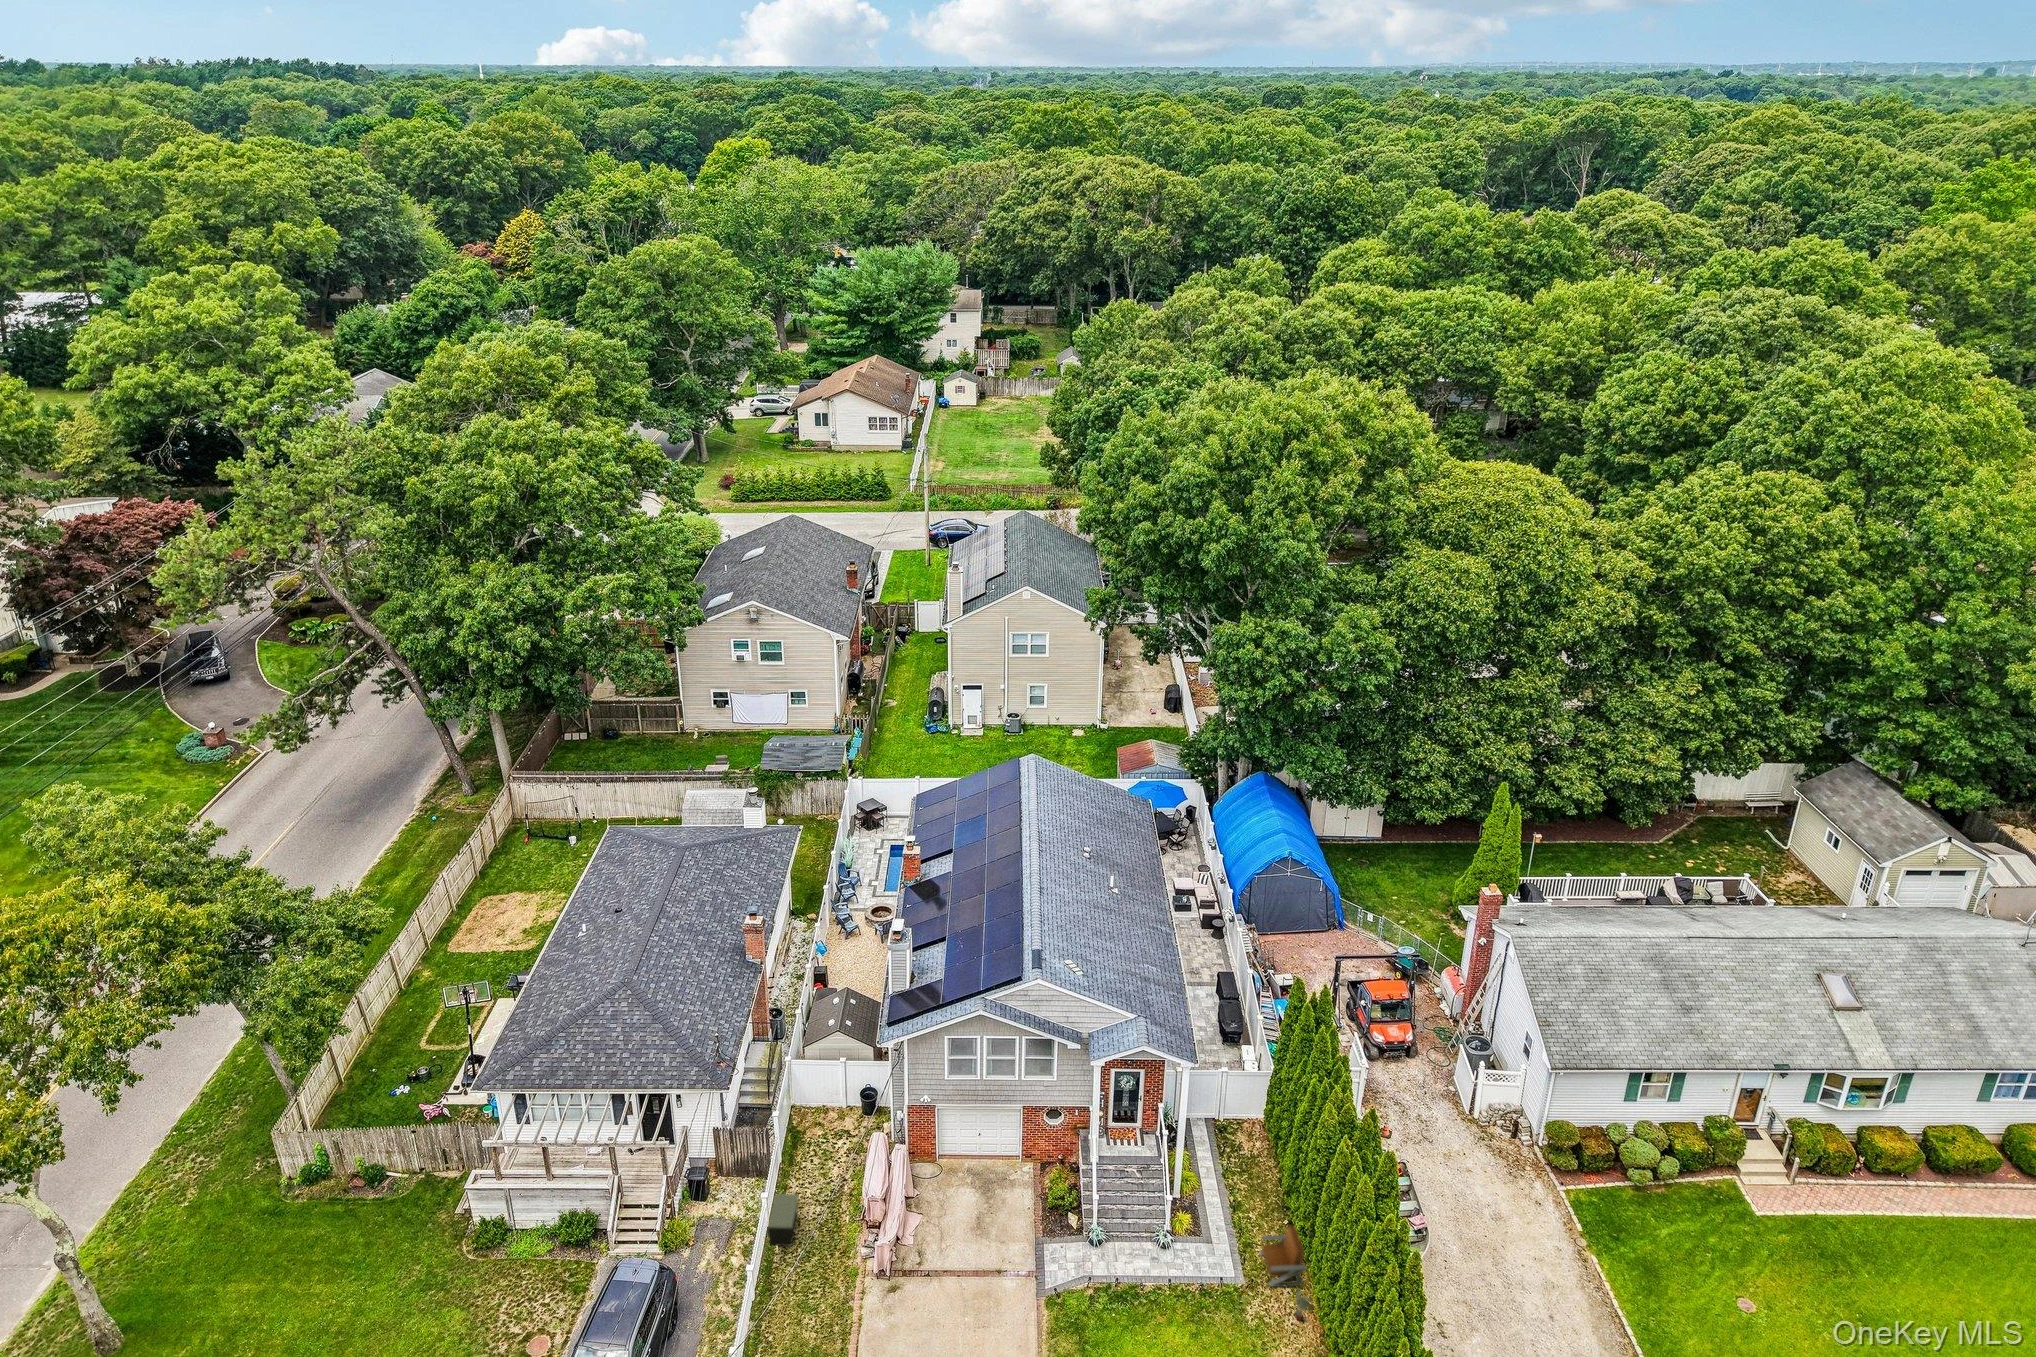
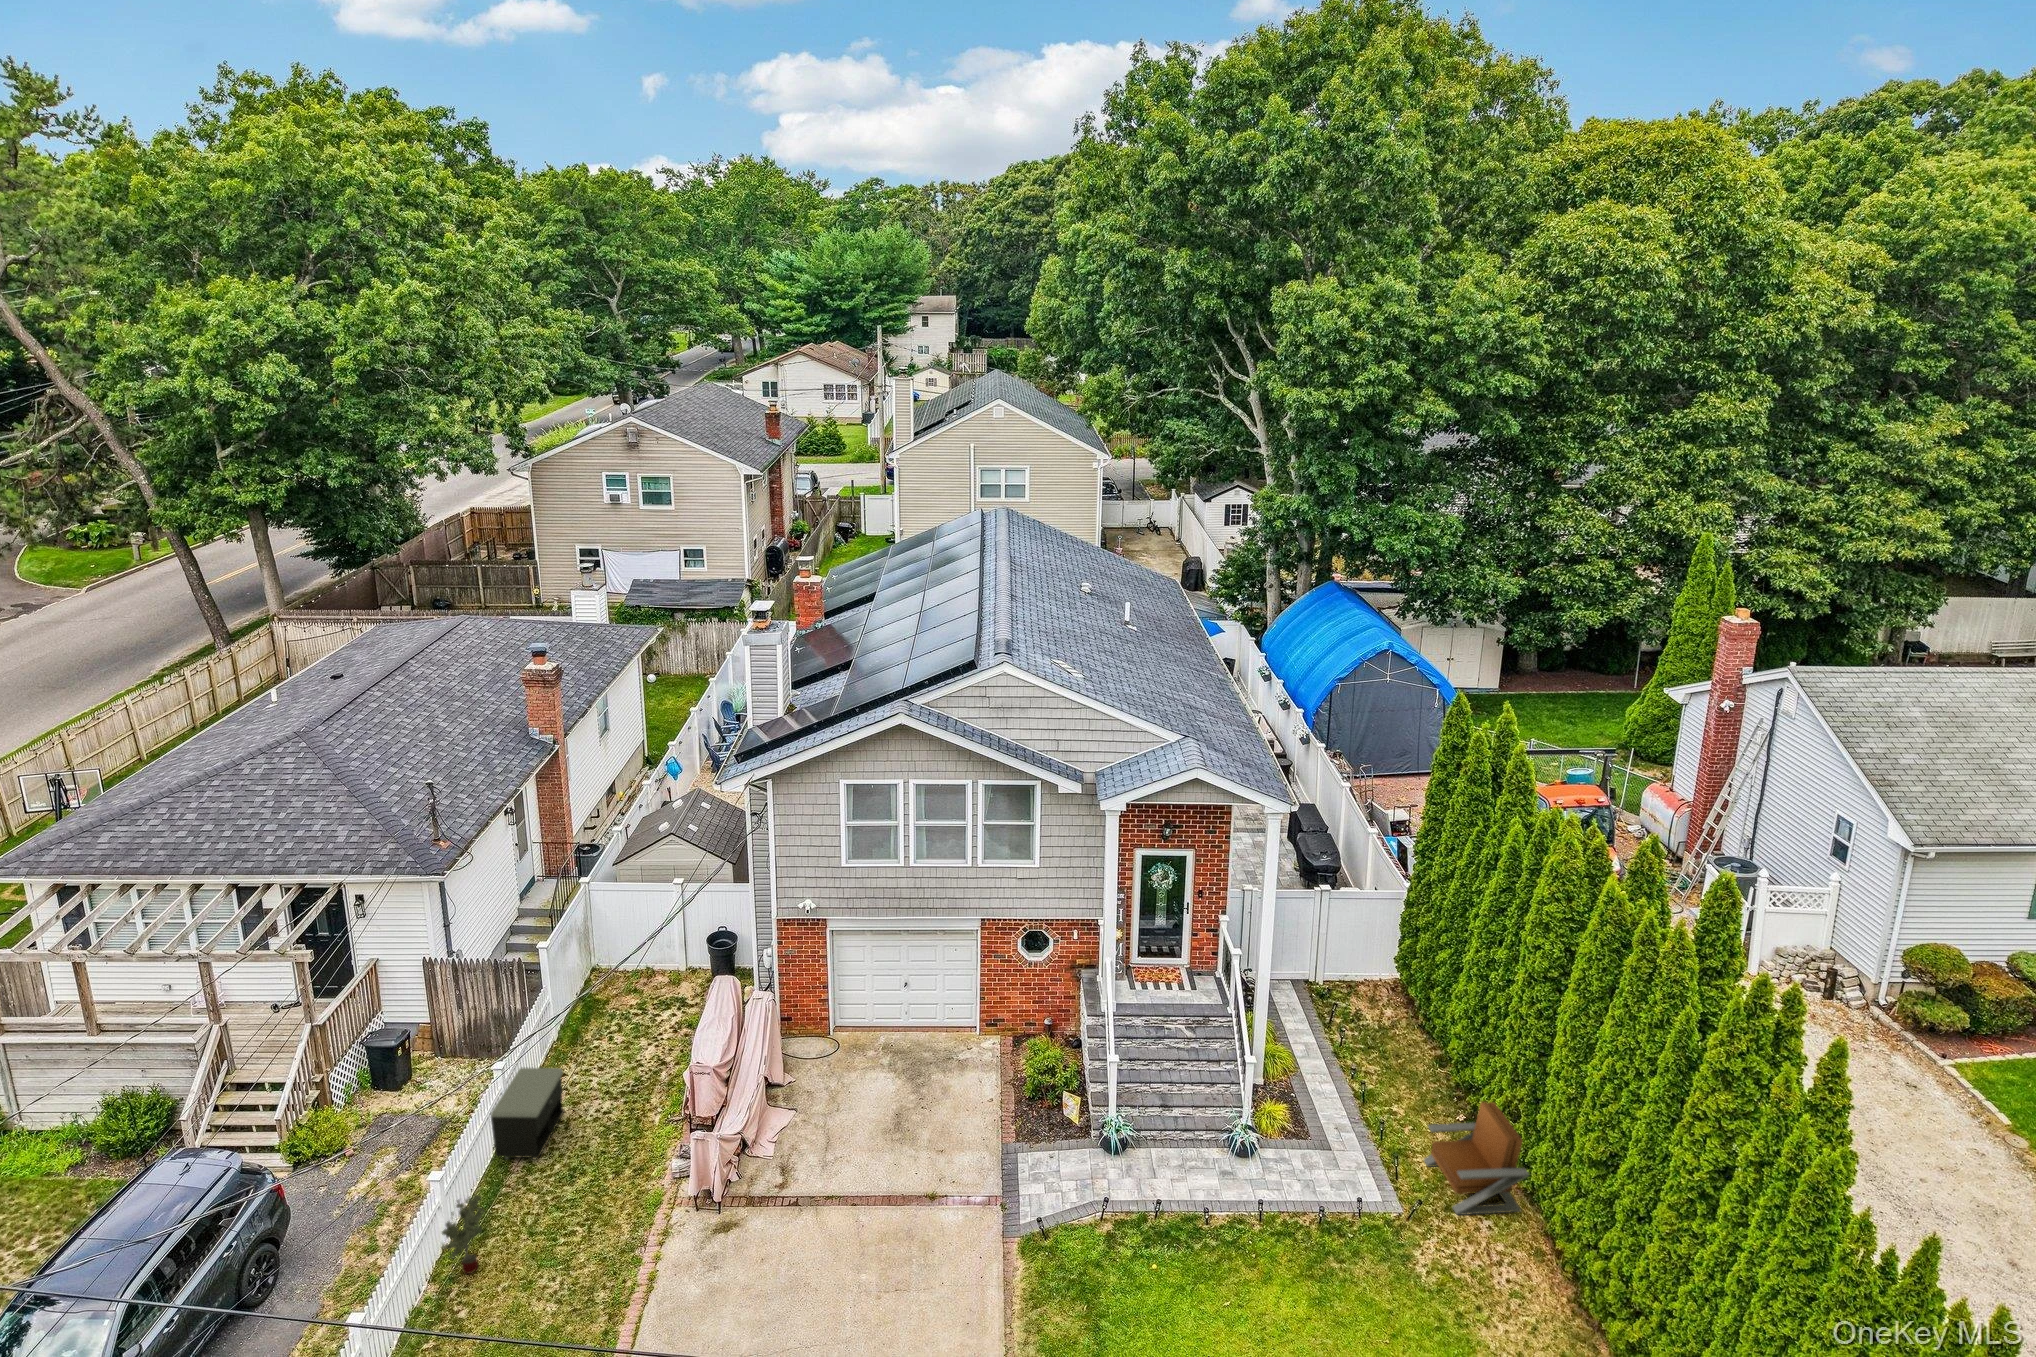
potted tree: present [1295,1289,1313,1320] -> present [442,1195,484,1274]

